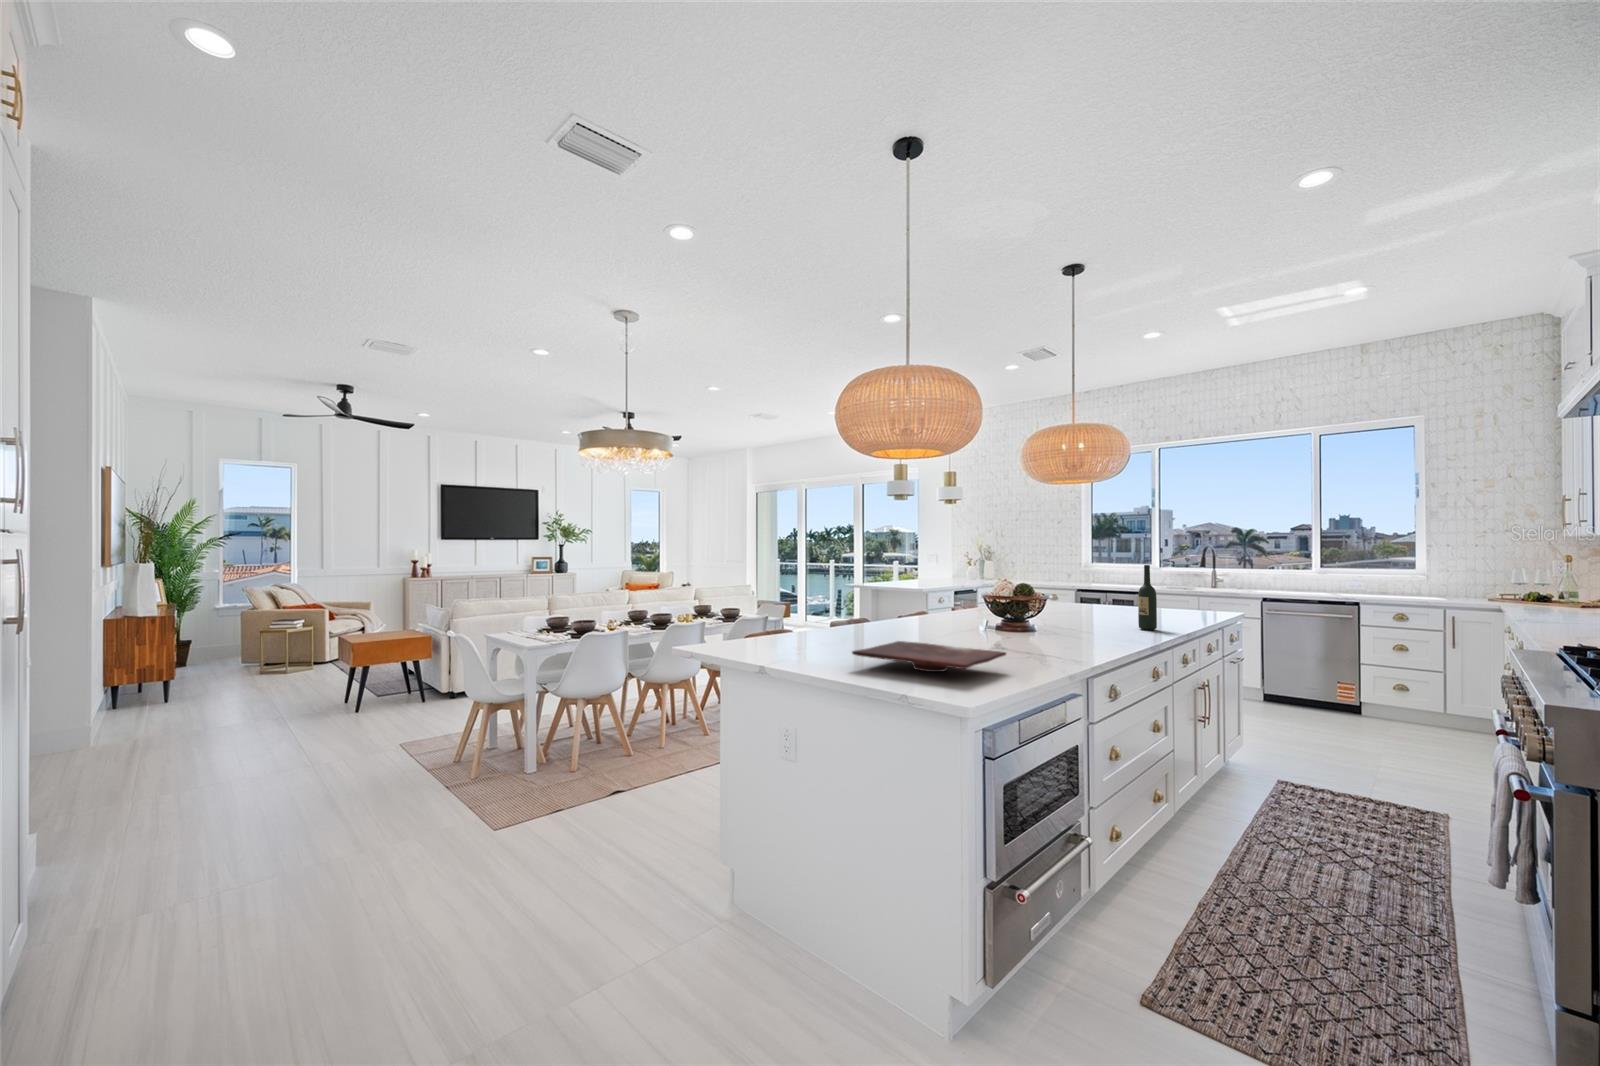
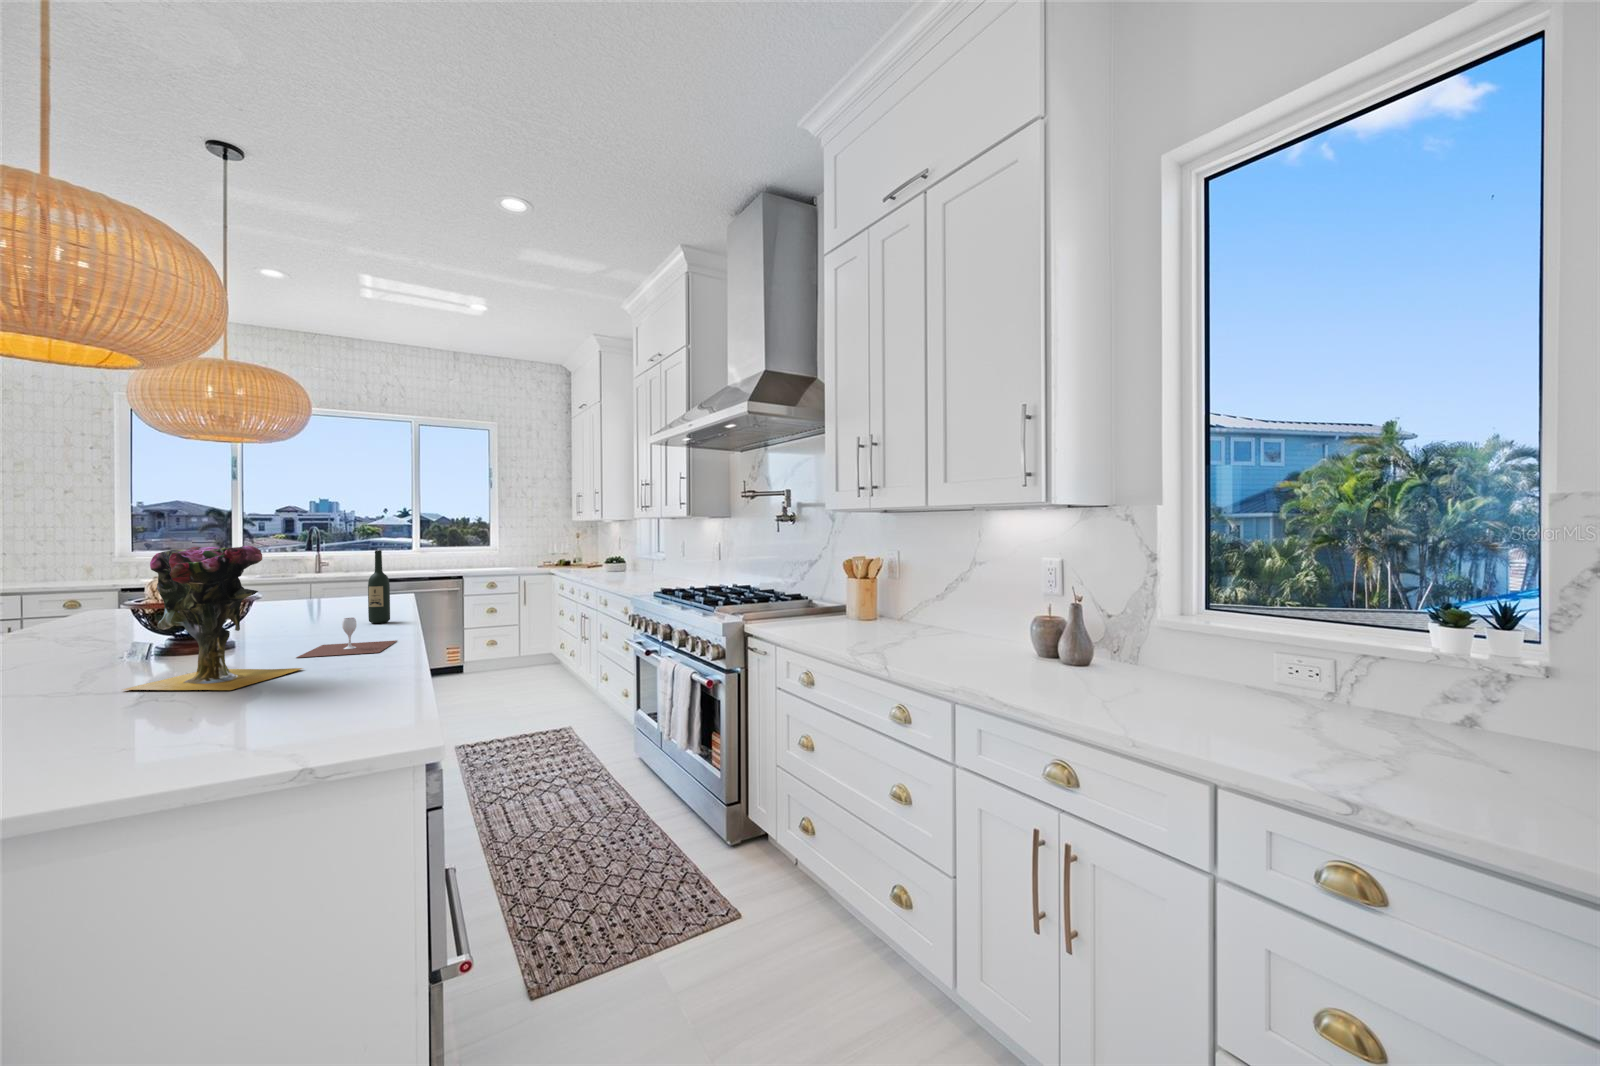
vase: none [938,556,1024,650] -> present [123,546,302,690]
wine glass: none [1038,617,1120,648] -> present [297,618,396,658]
cutting board: present [852,641,1006,672] -> none [92,674,382,748]

